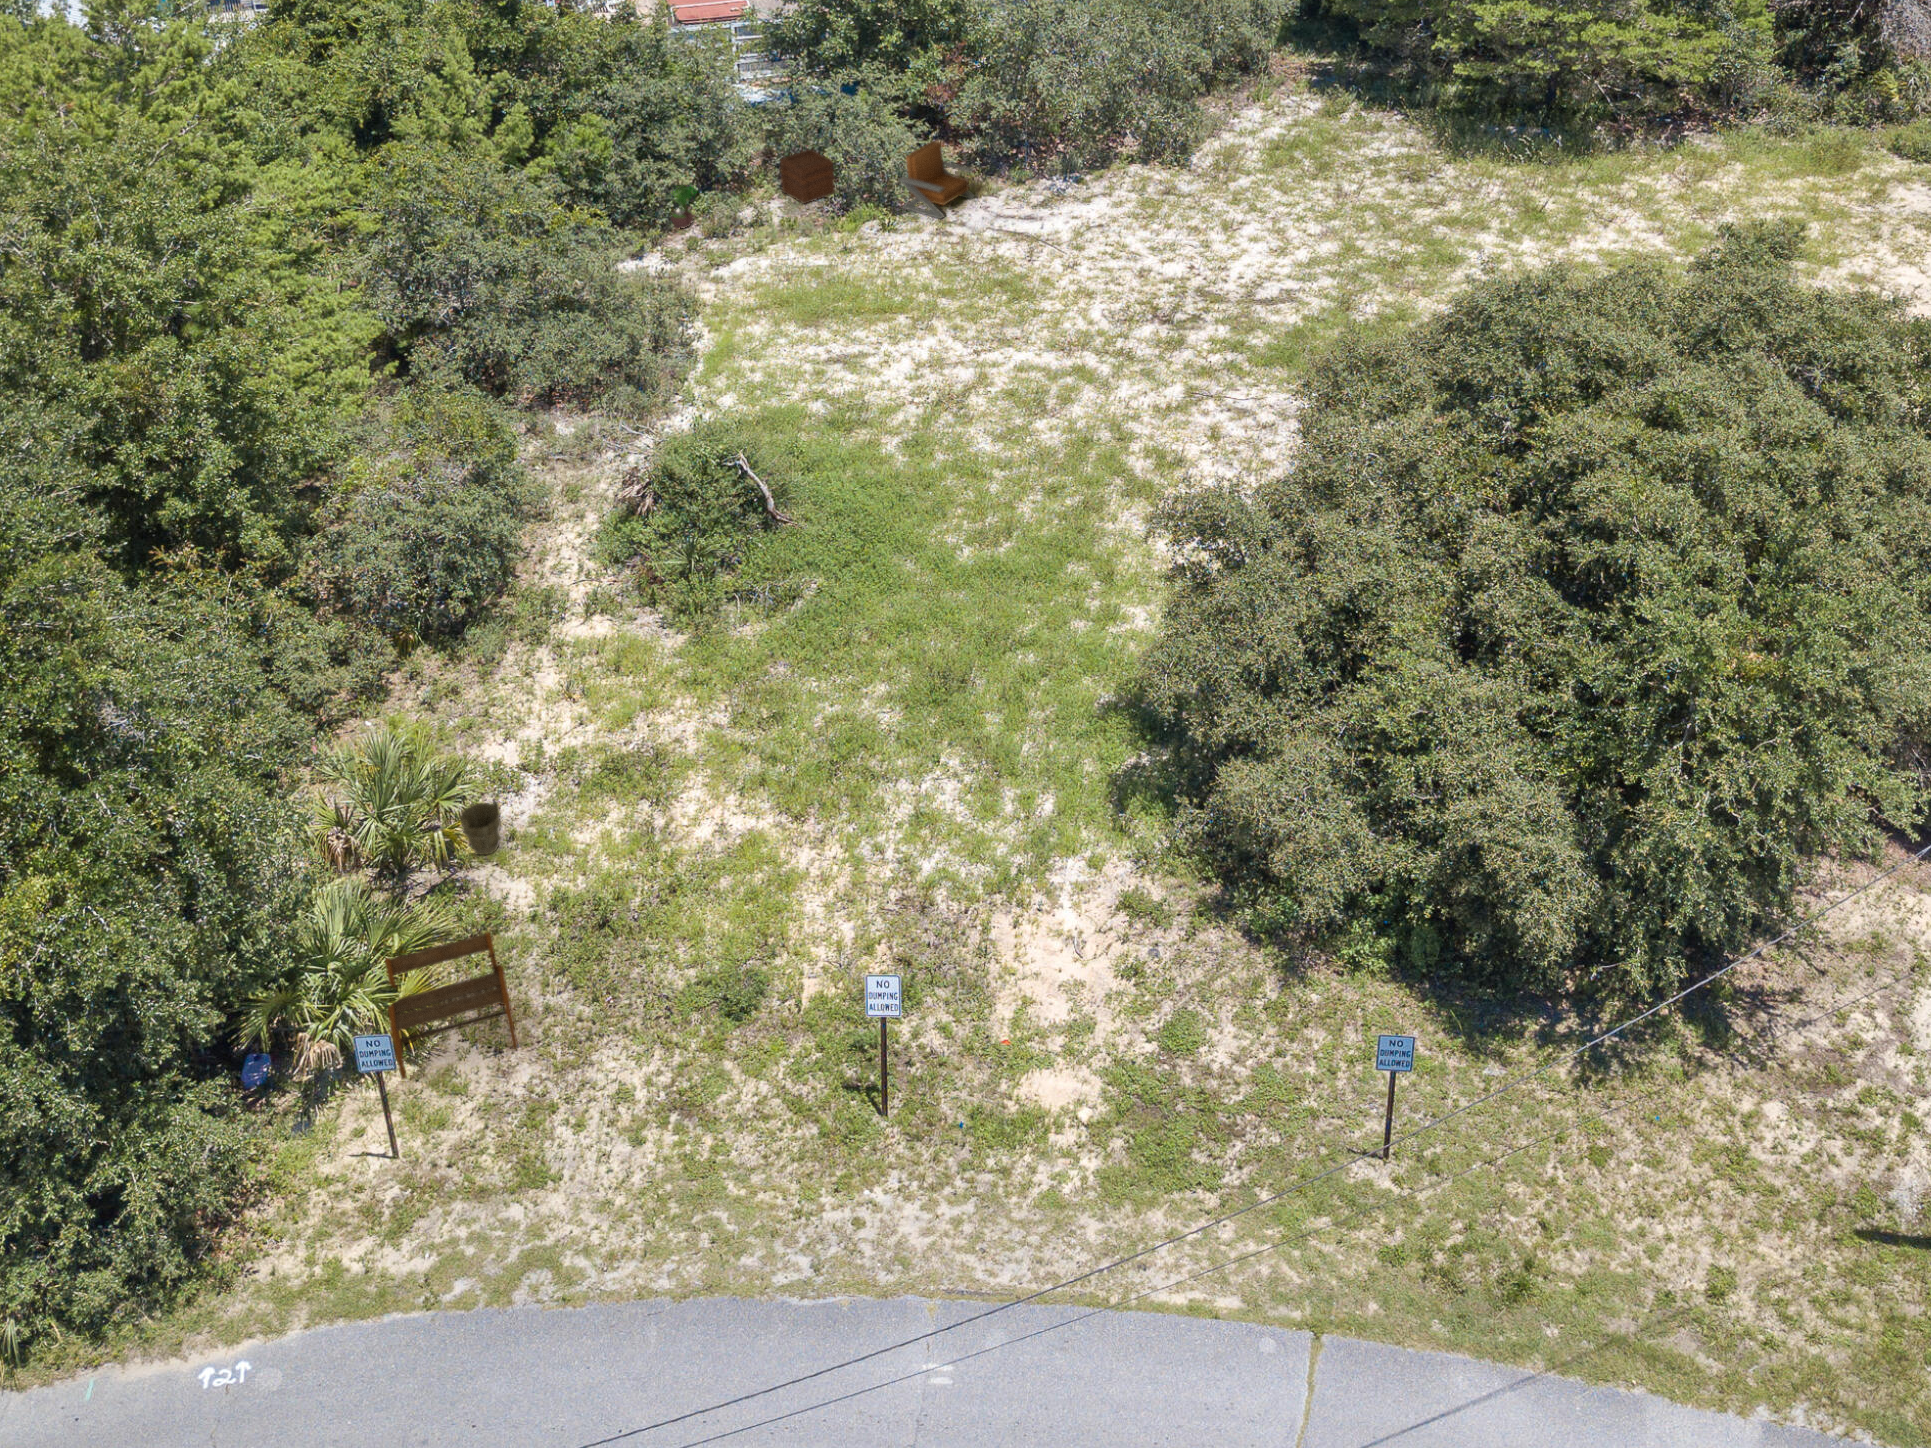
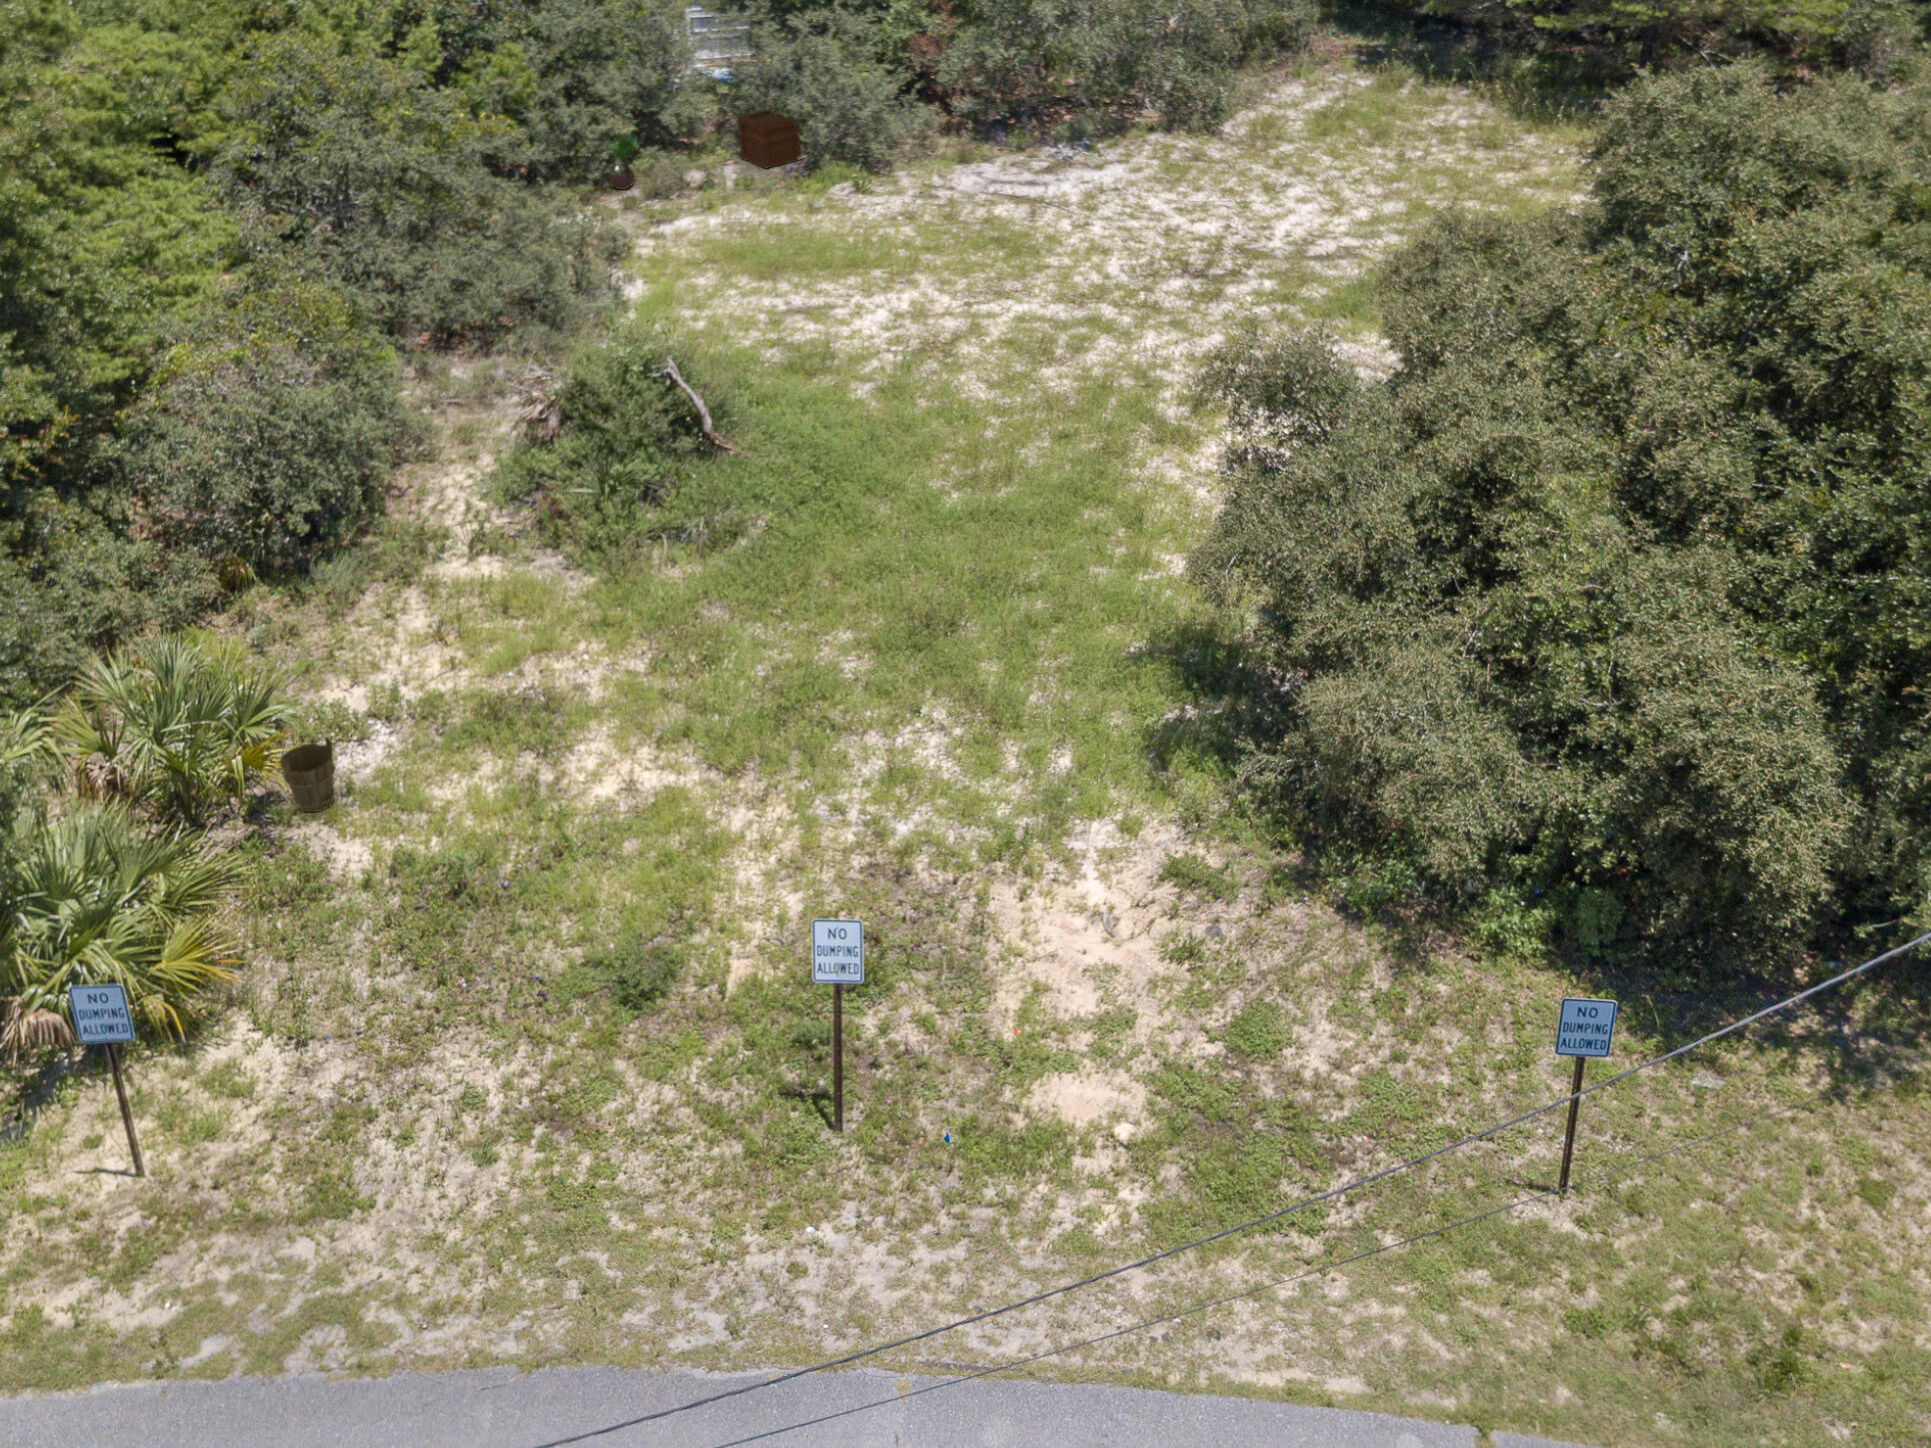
lounge chair: present [899,141,974,219] -> none [876,95,966,181]
bench: present [385,932,518,1080] -> none [141,873,329,1075]

